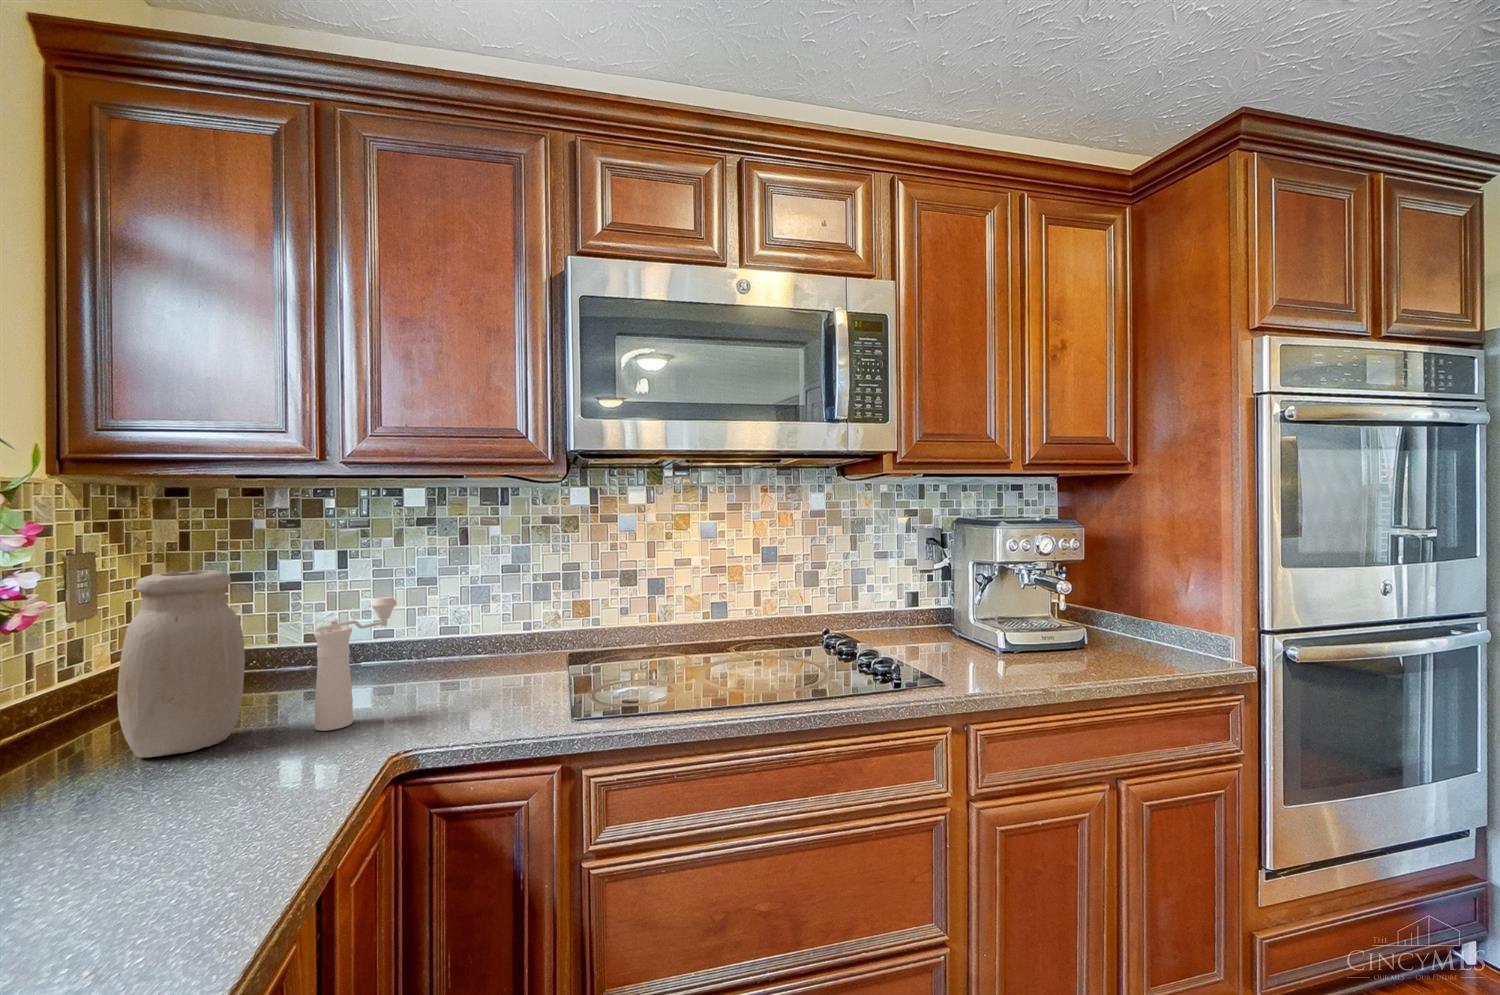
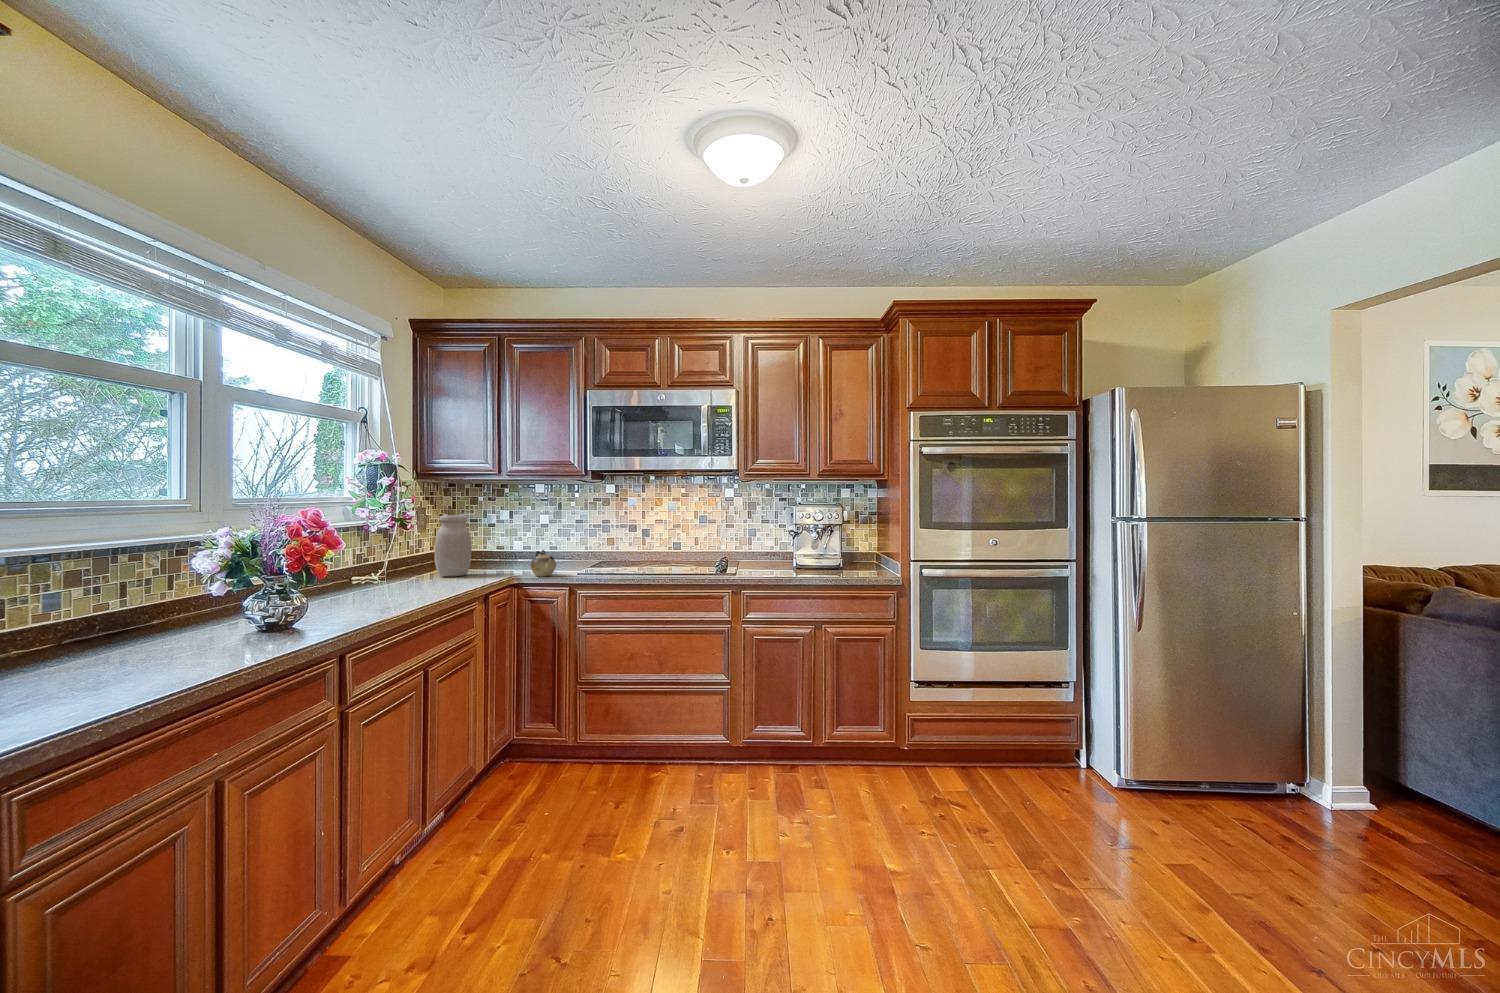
pepper mill: present [314,597,397,731] -> none [493,529,524,575]
teapot: none [432,655,506,729] -> present [530,550,556,577]

